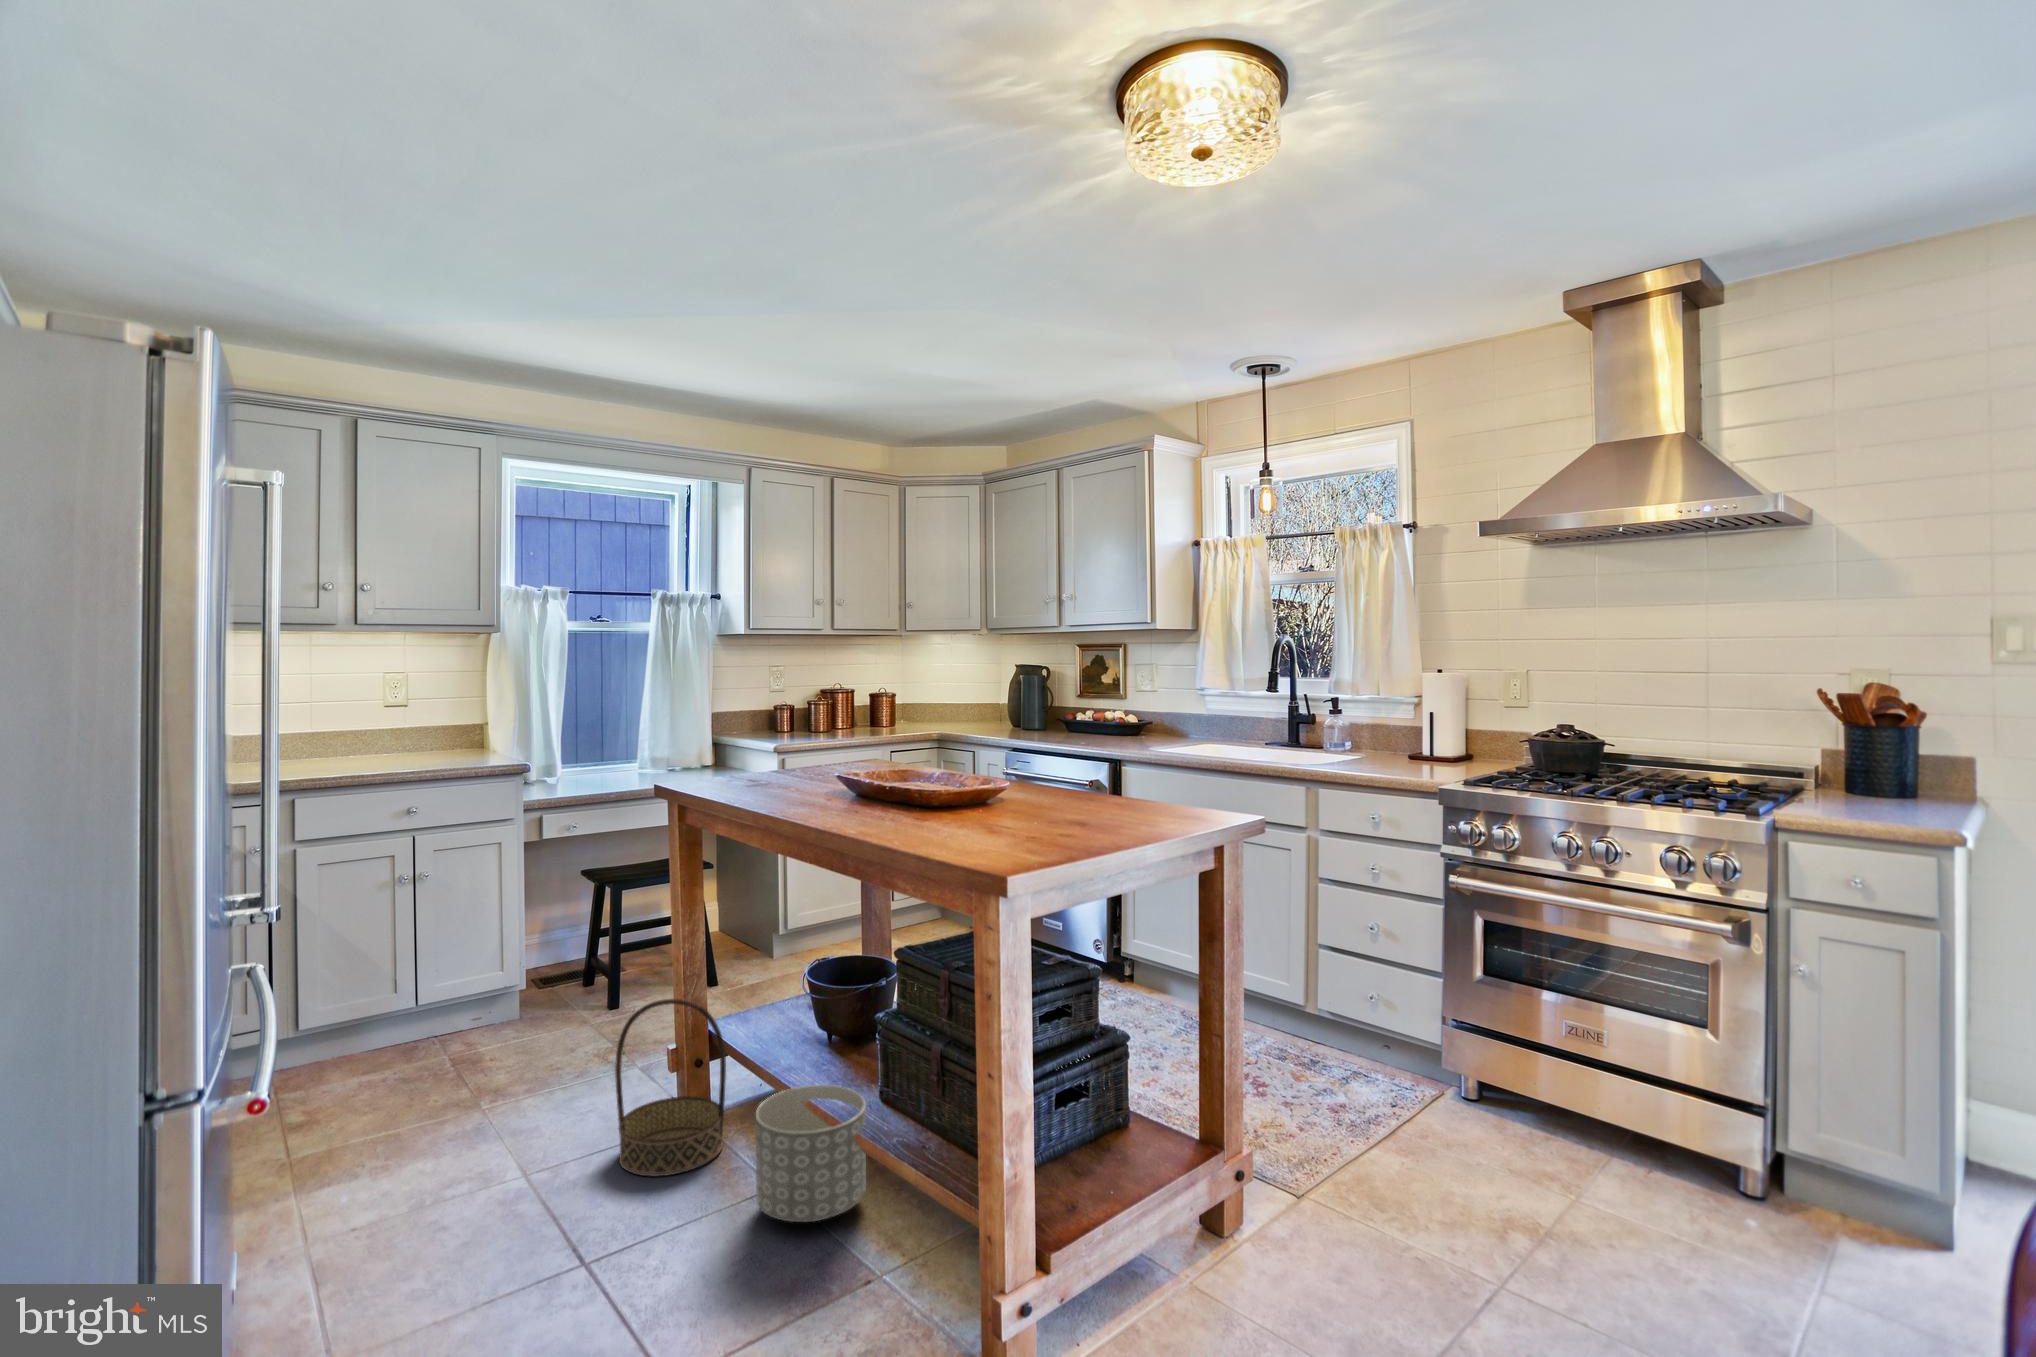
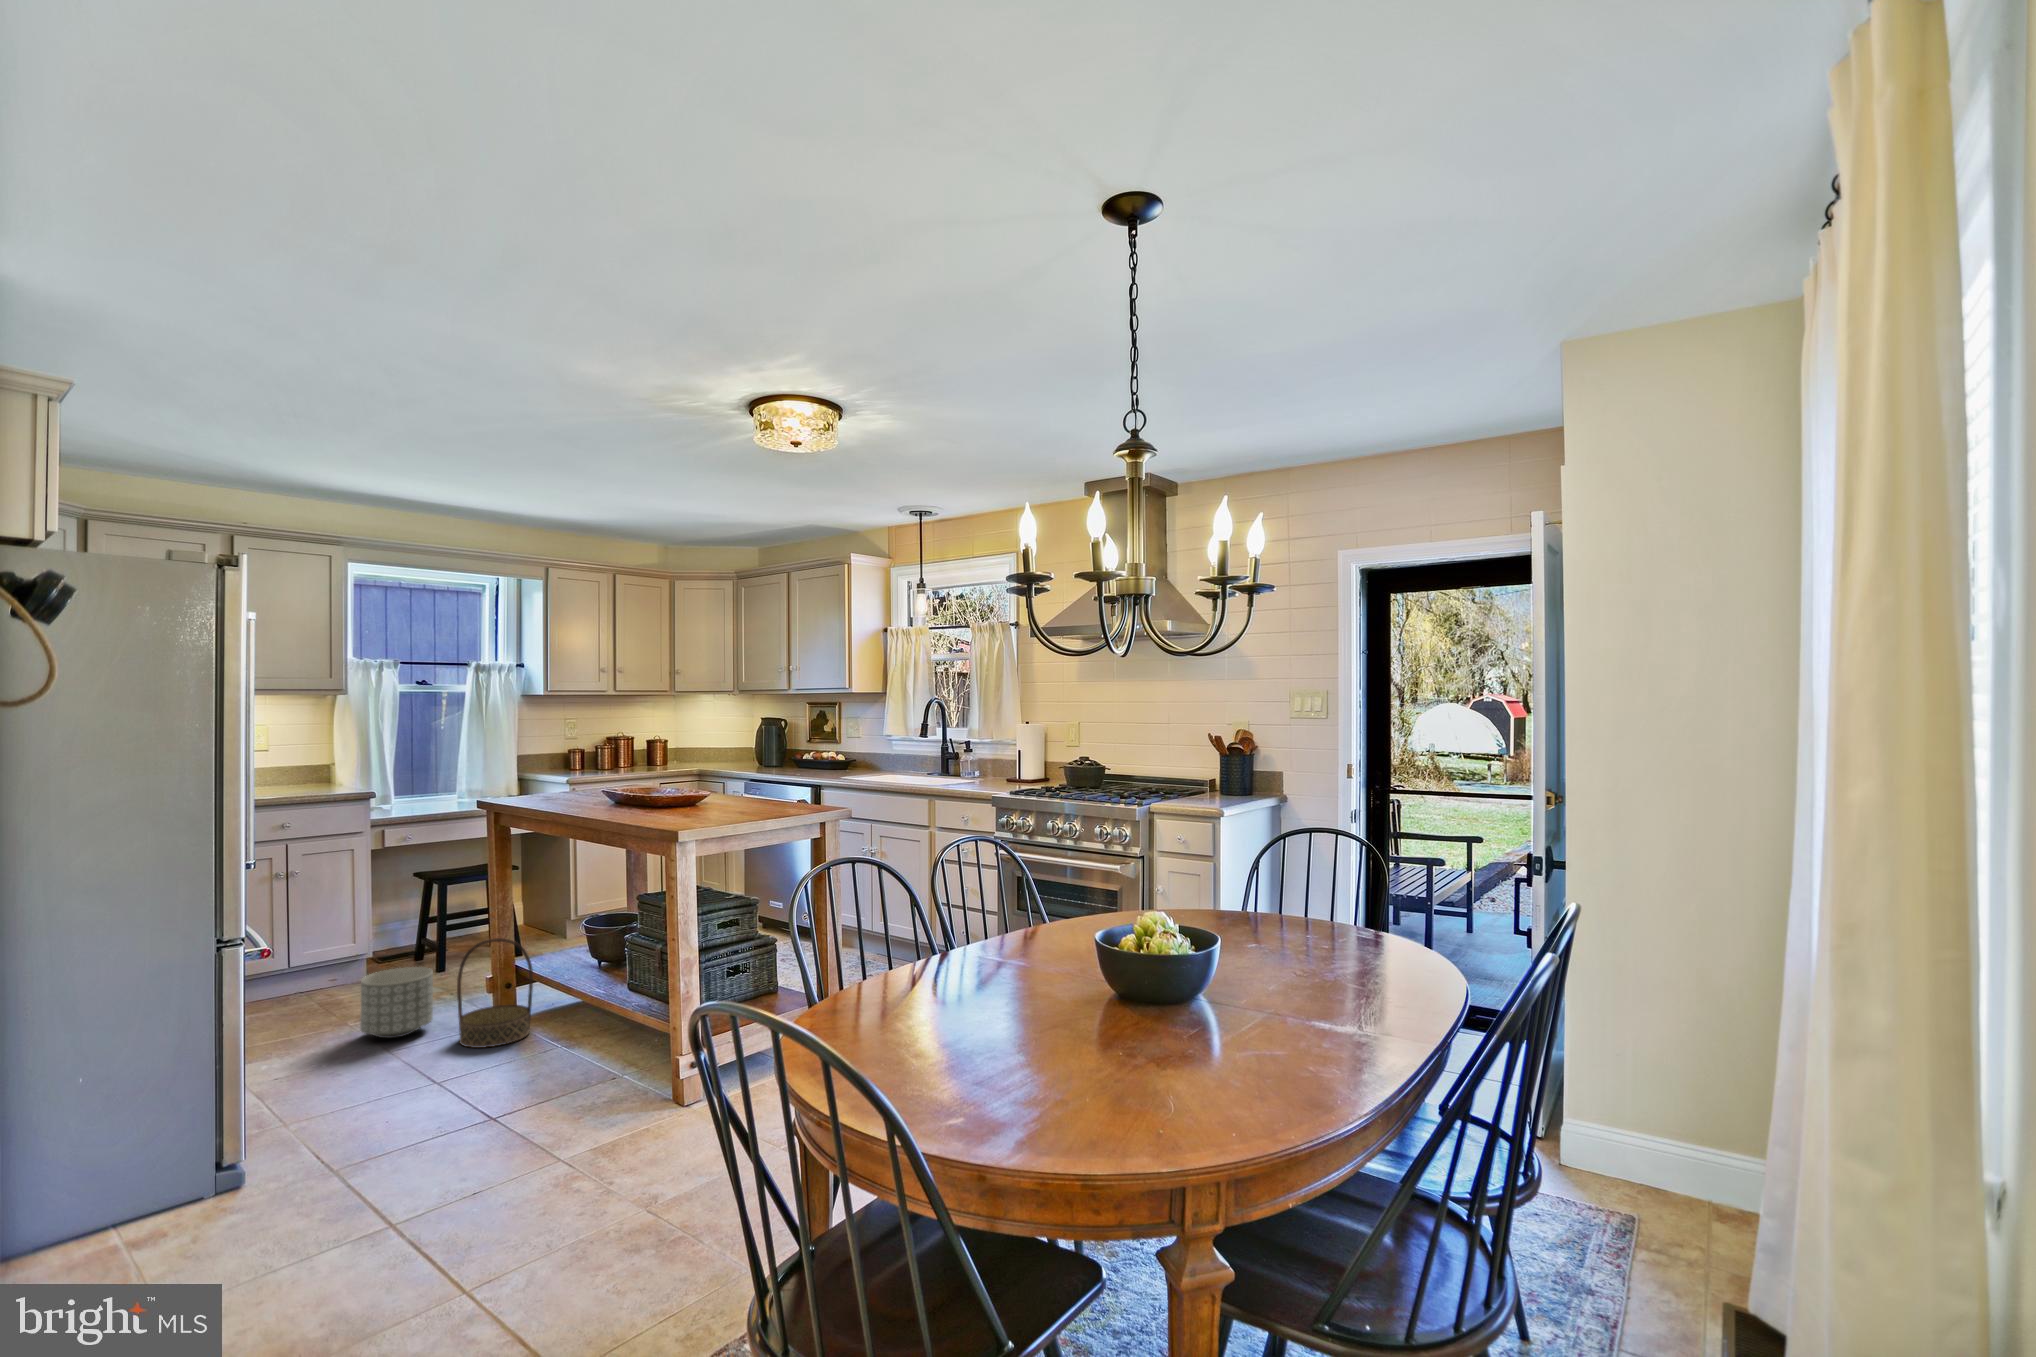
planter: present [756,1085,866,1222] -> present [360,967,433,1038]

